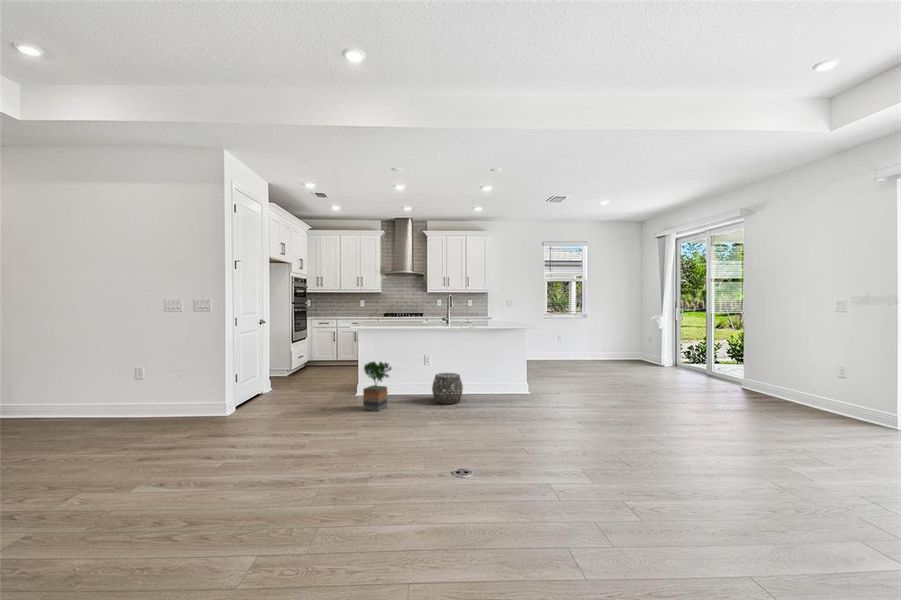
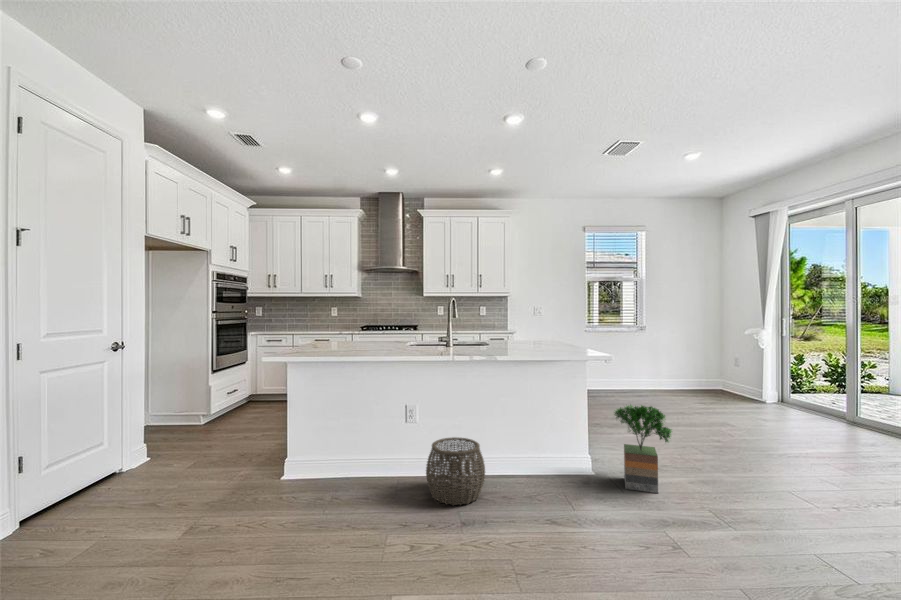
potted tree: present [363,362,391,411] -> present [614,405,672,493]

